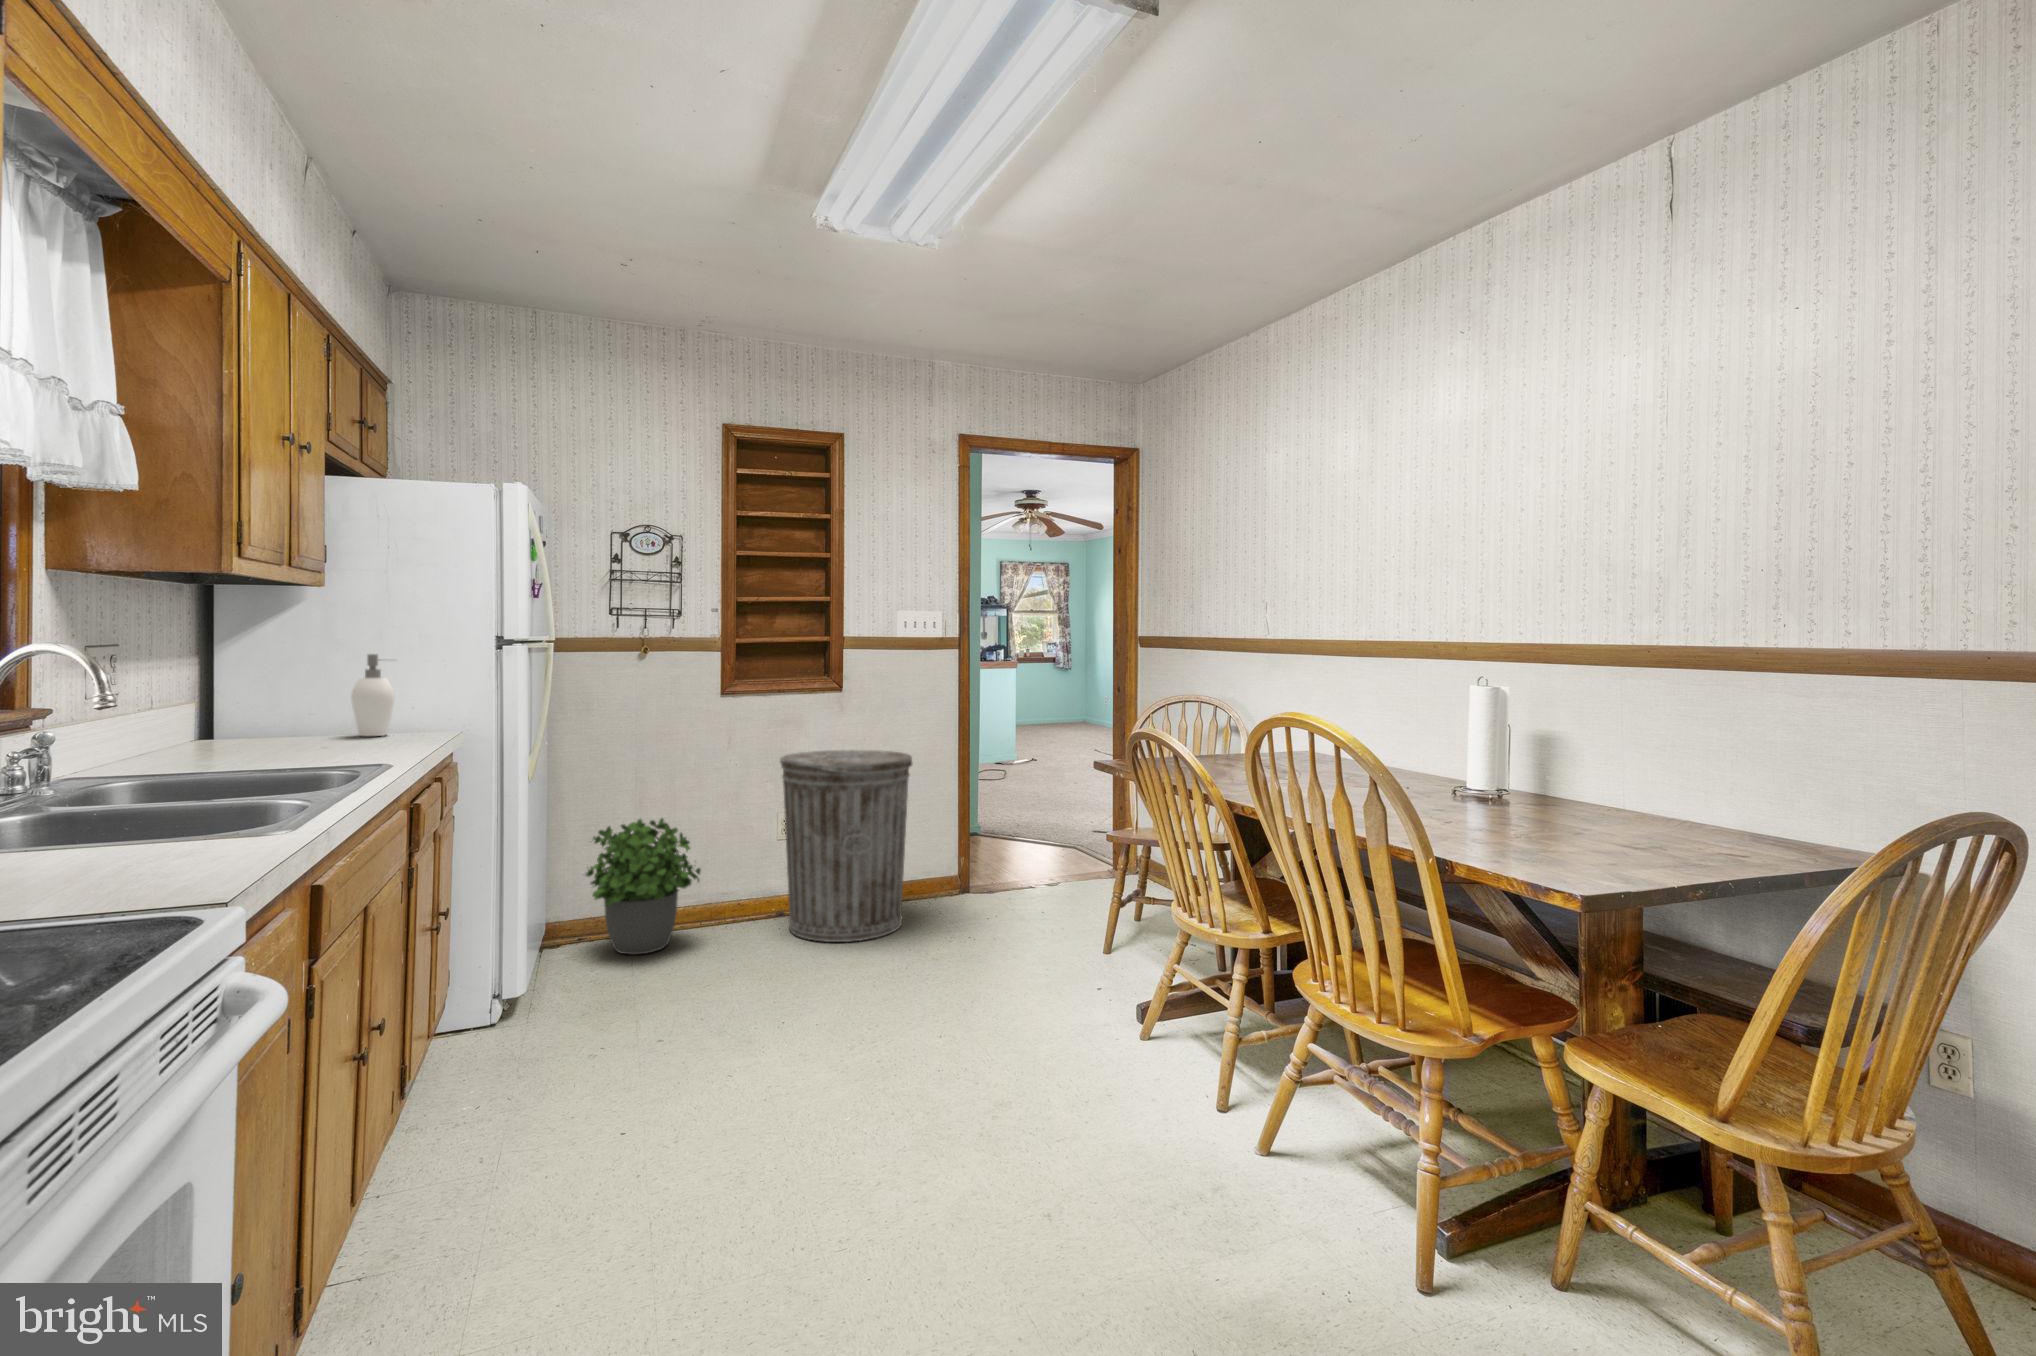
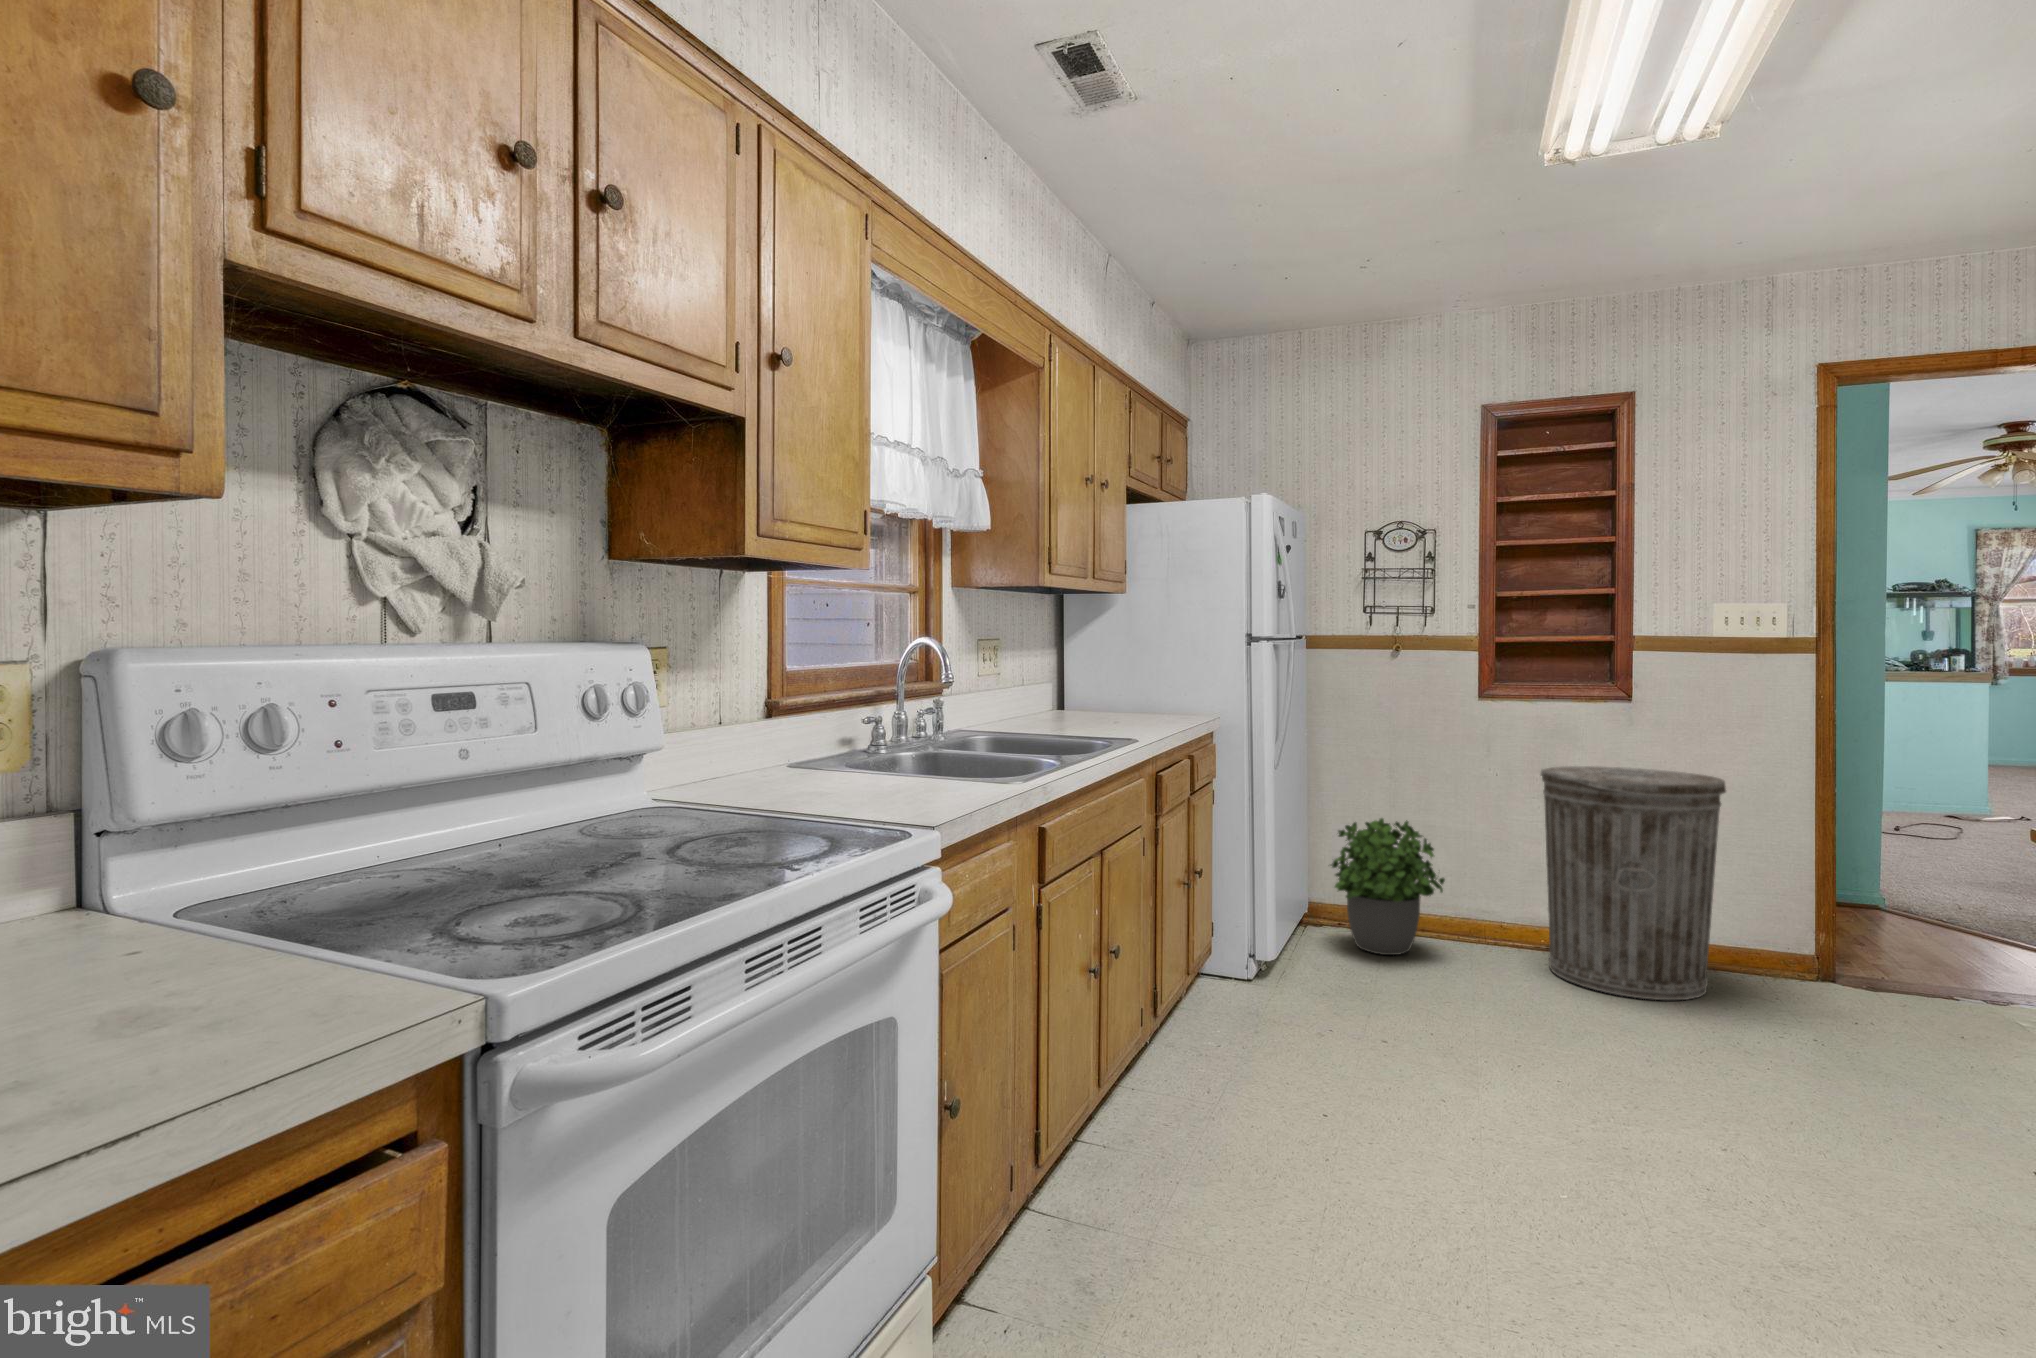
soap dispenser: present [351,654,394,736] -> none [1134,649,1164,716]

